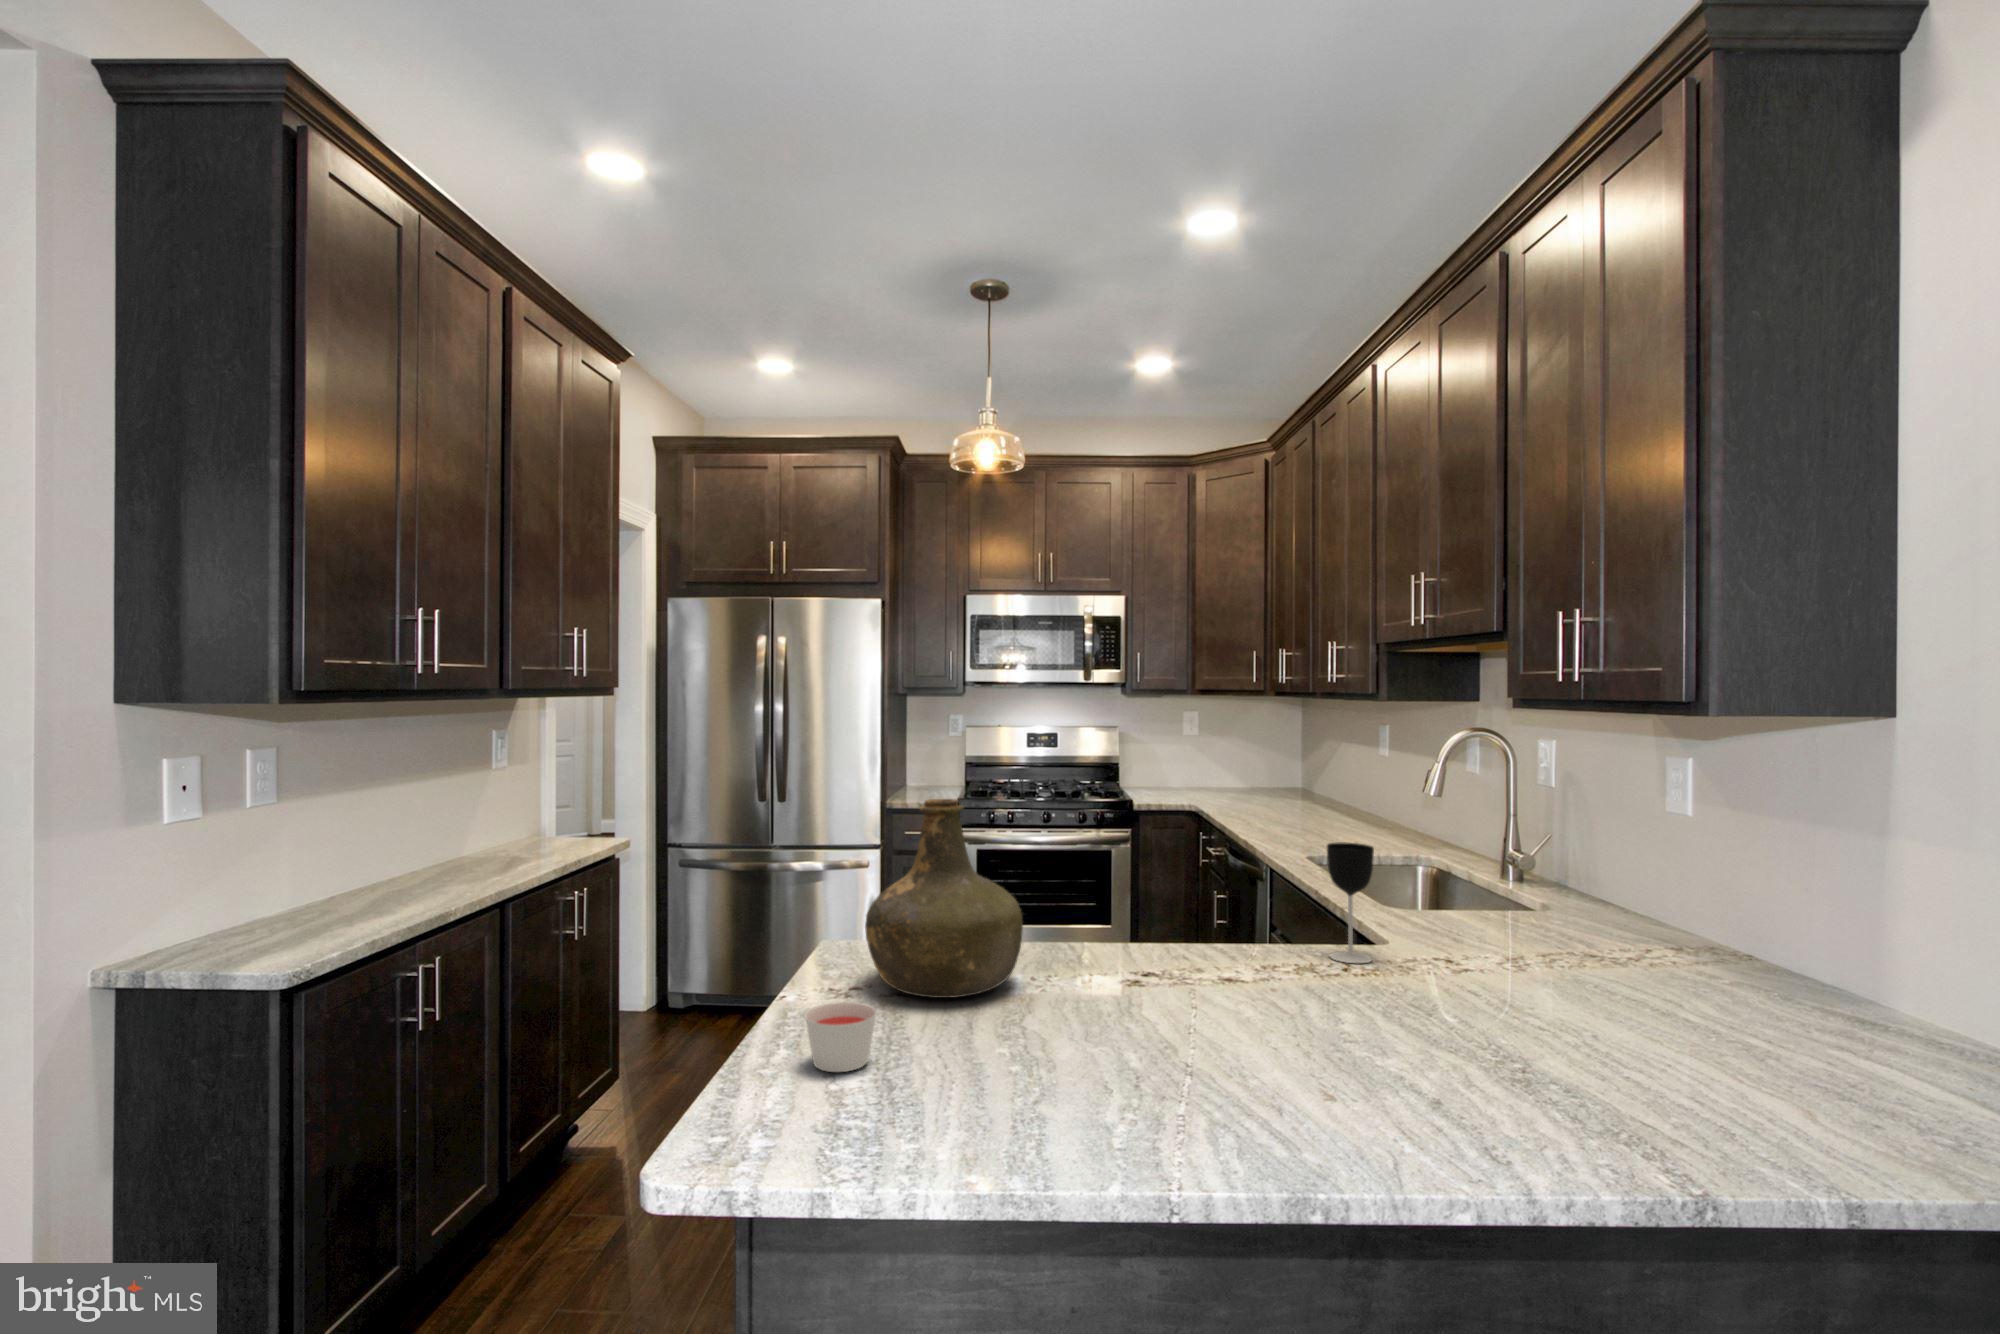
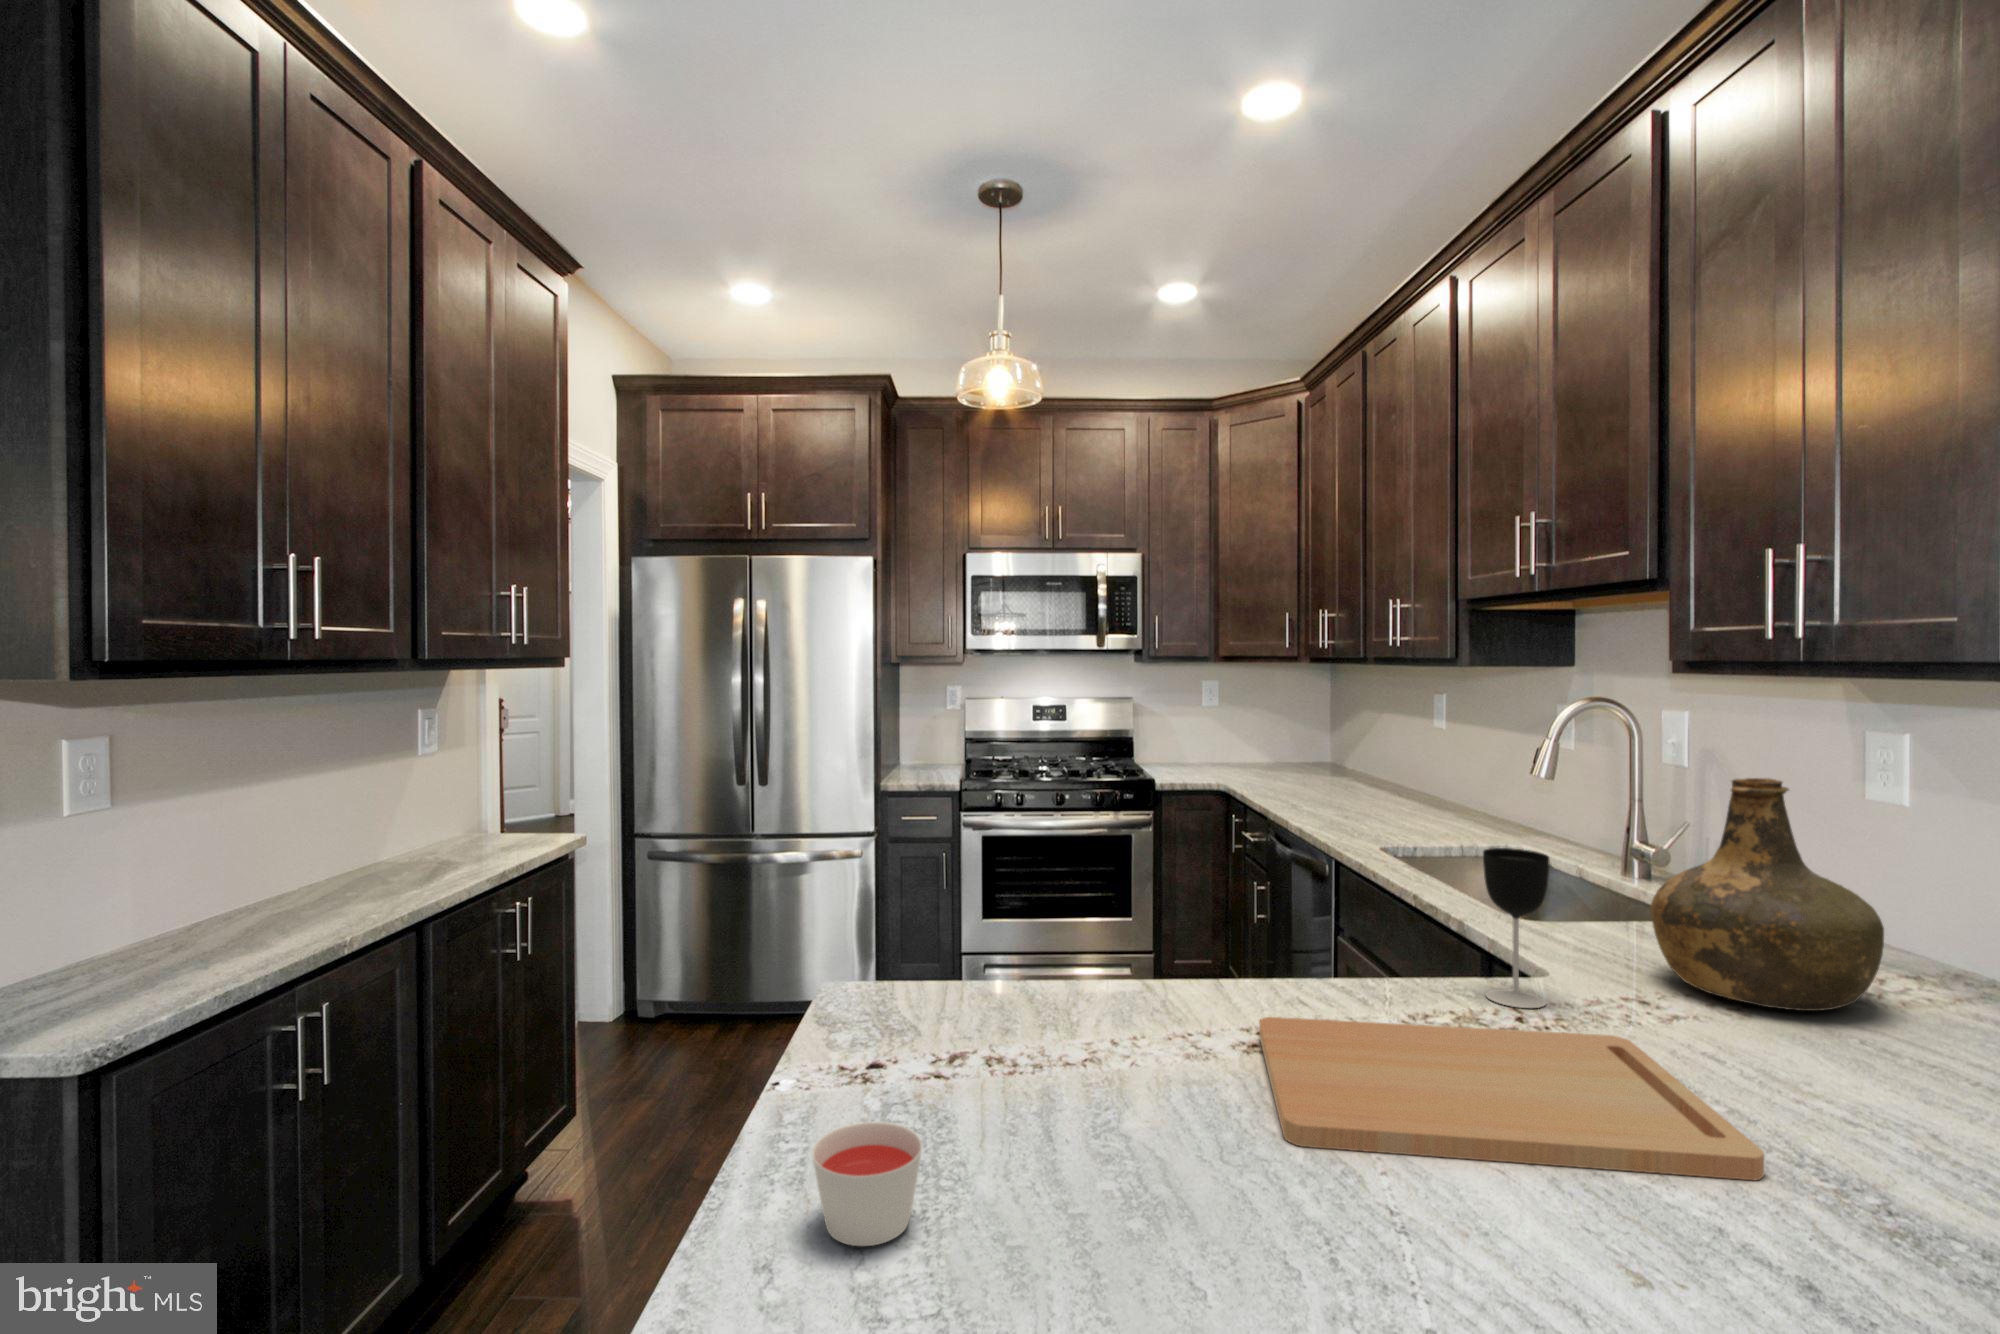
bottle: present [865,799,1023,998] -> present [1651,778,1884,1011]
cutting board: none [1132,962,1450,1054] -> present [1259,1017,1764,1181]

